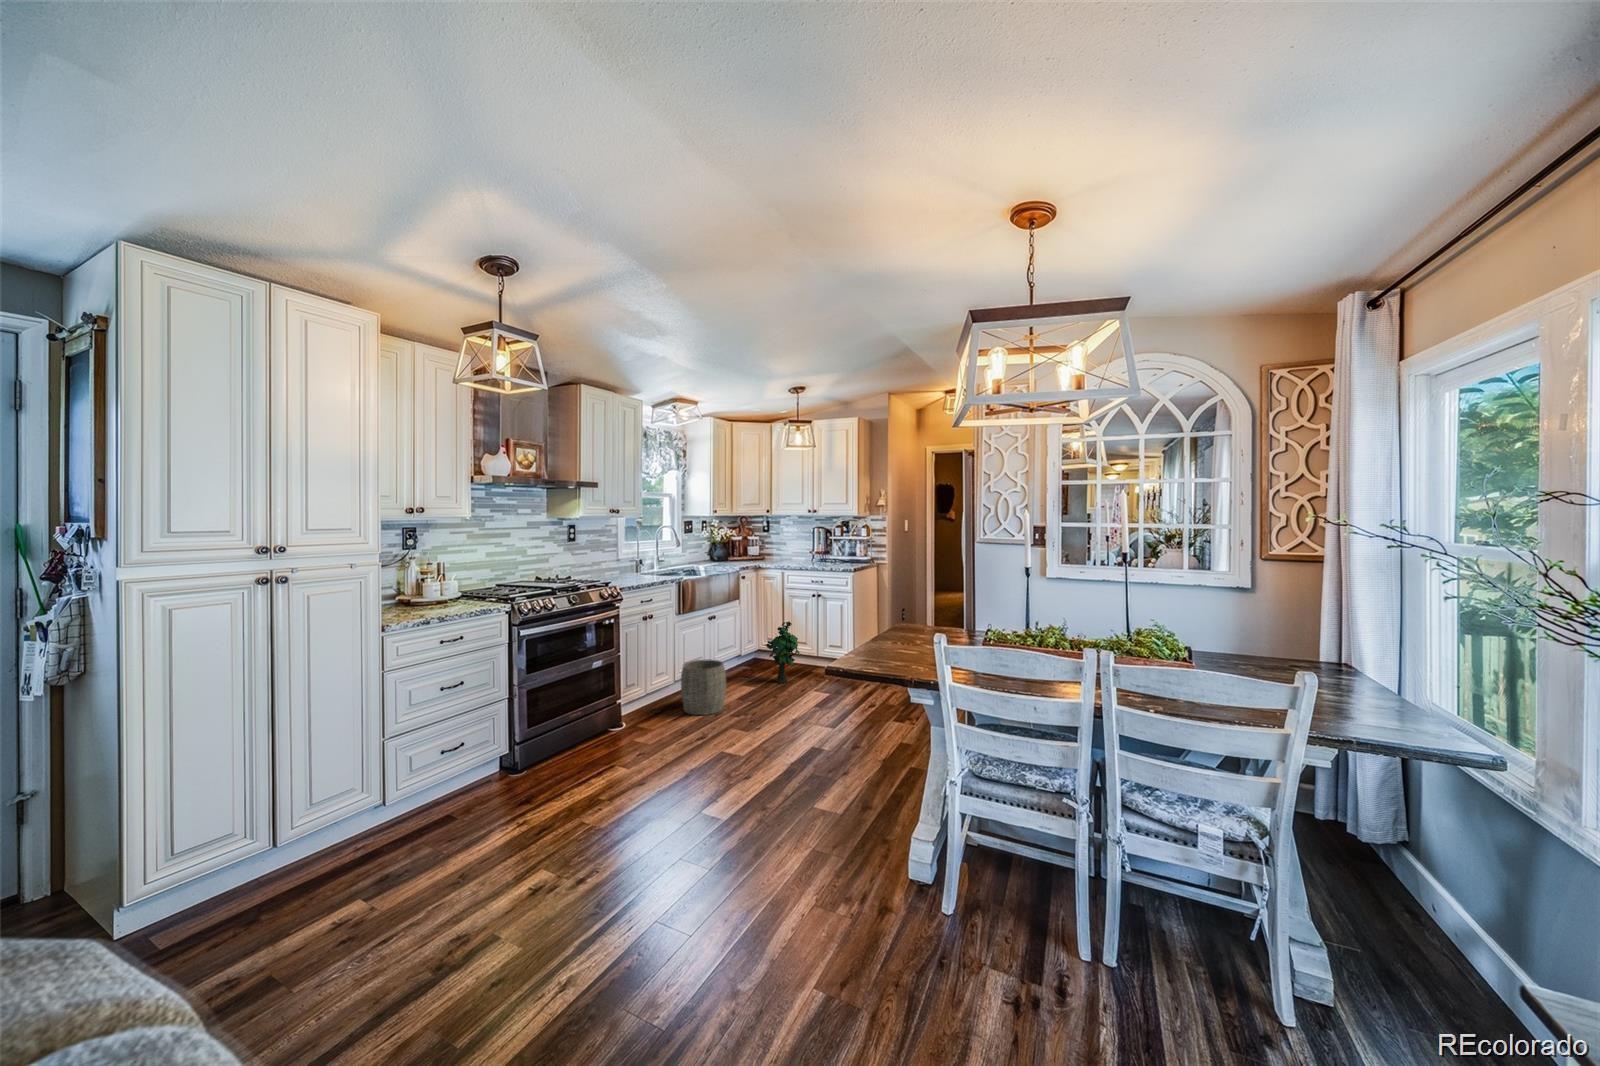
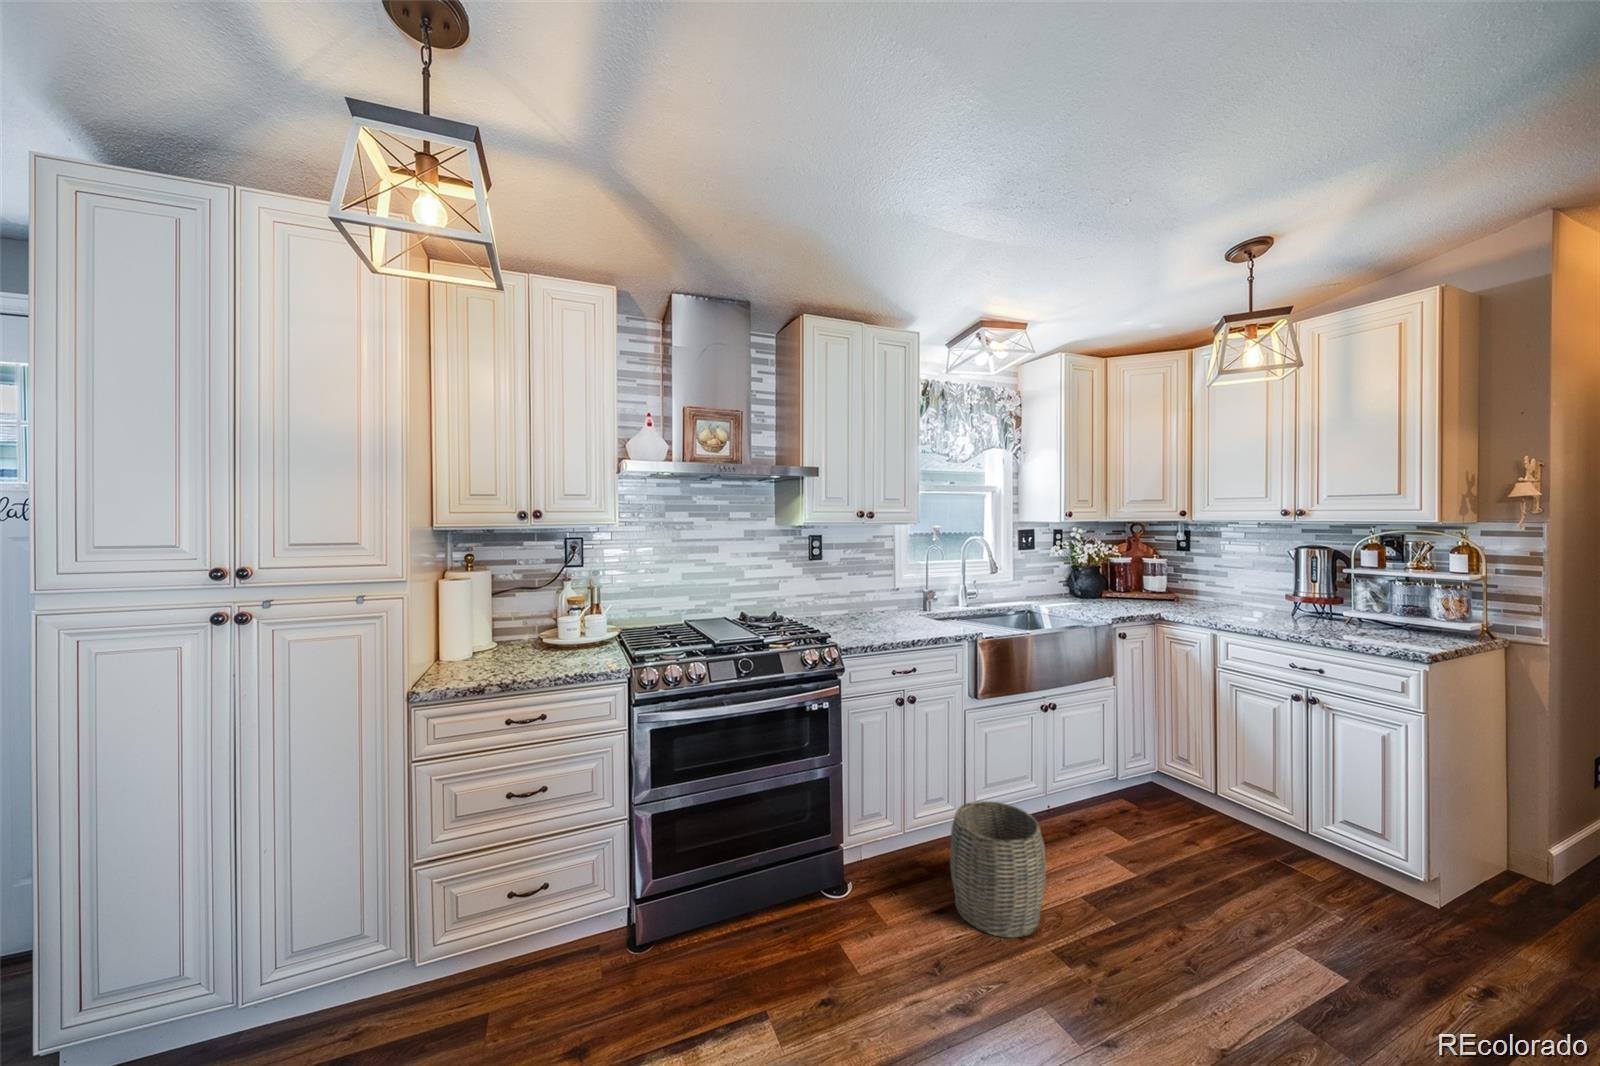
decorative plant: present [765,622,800,683] -> none [1154,752,1249,887]

